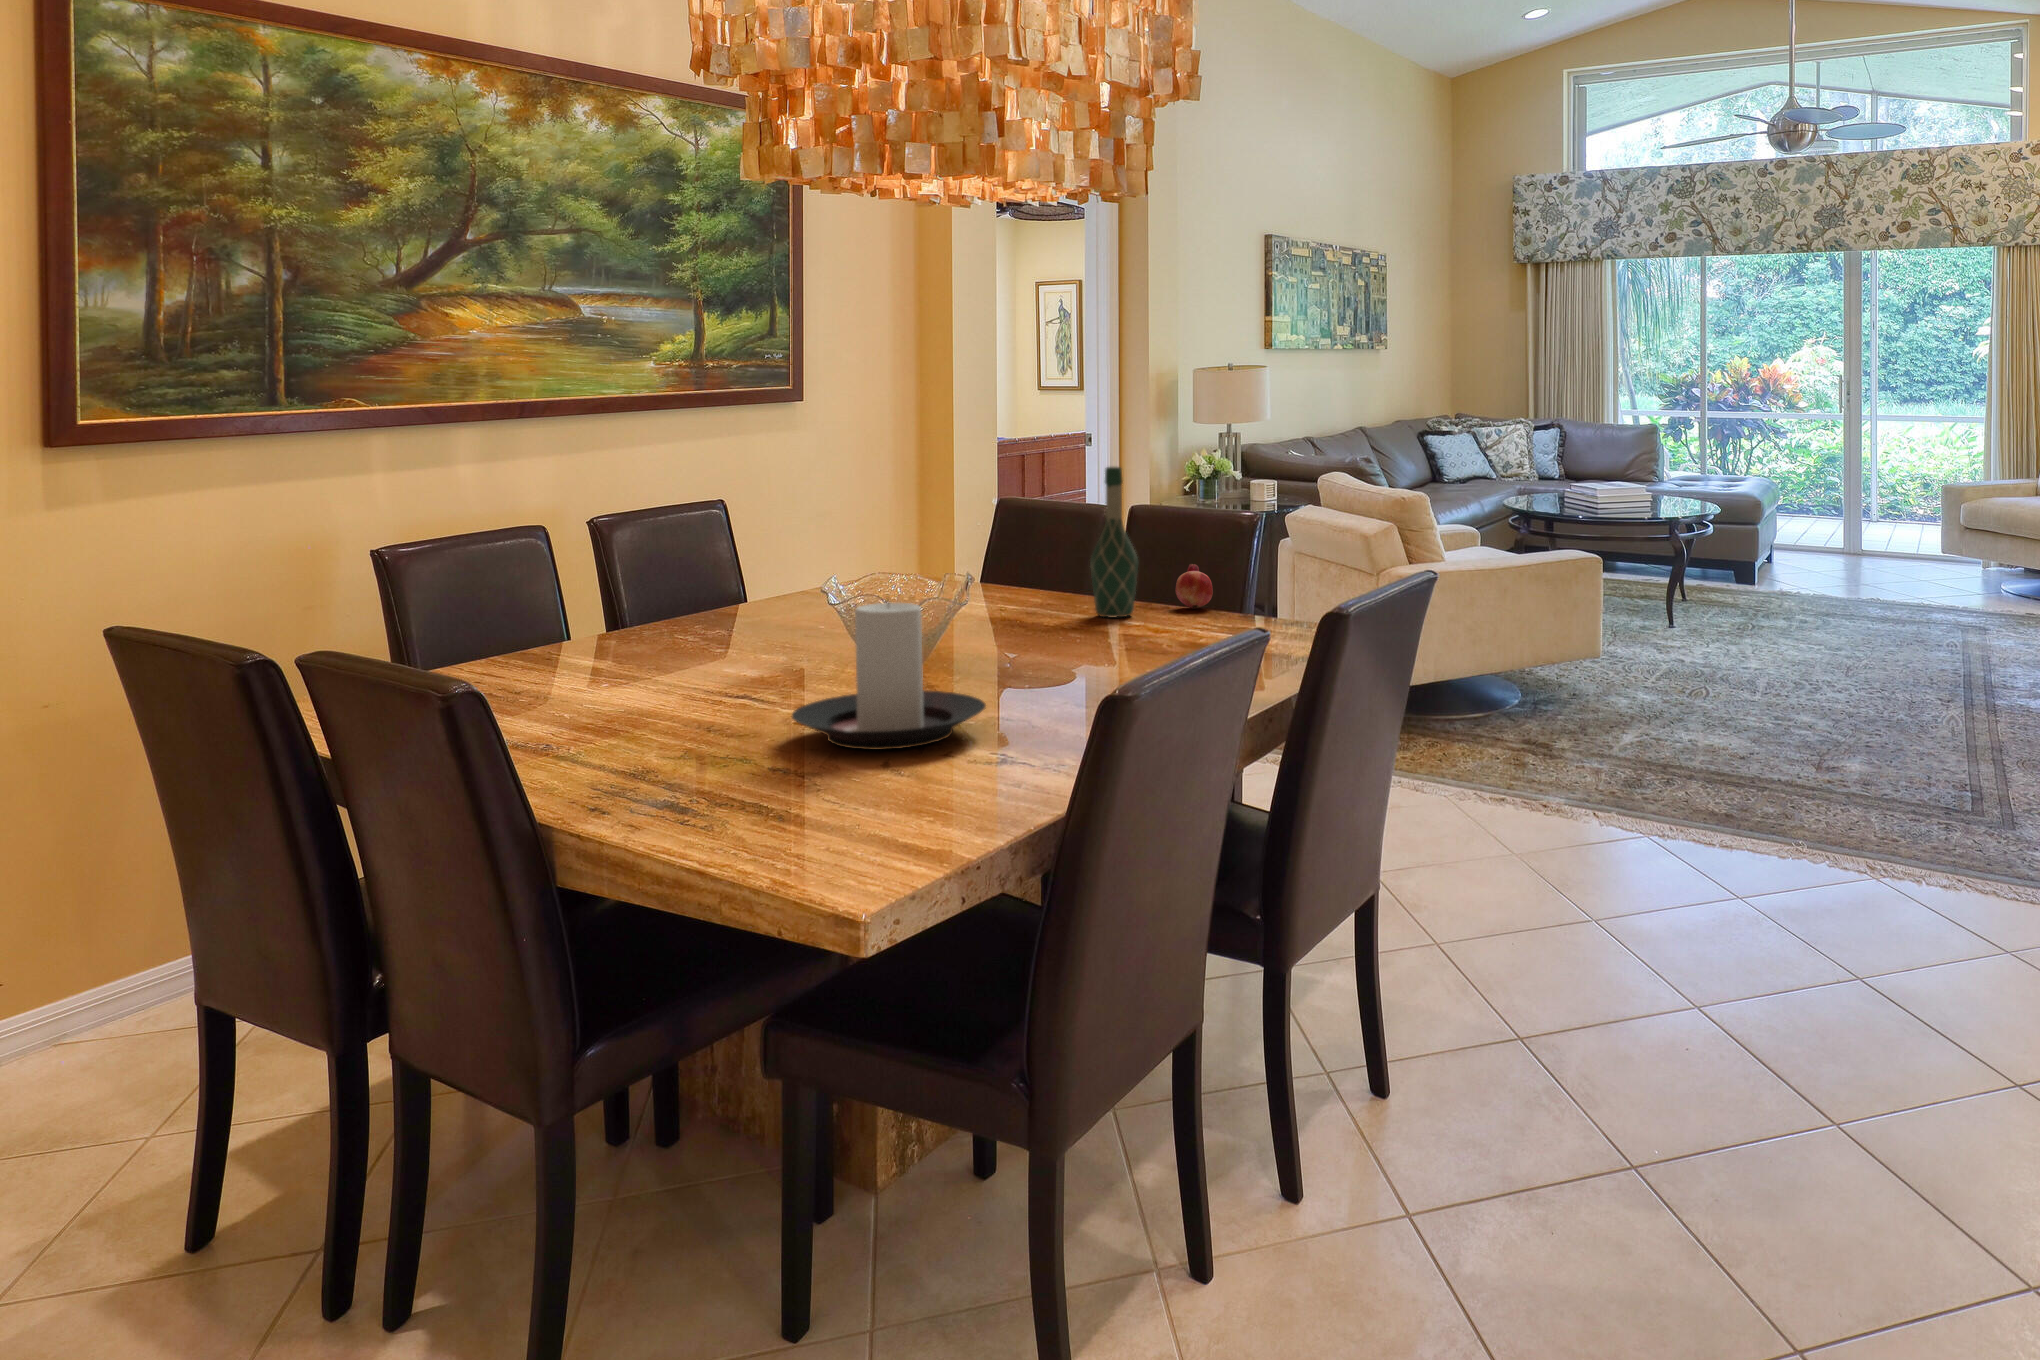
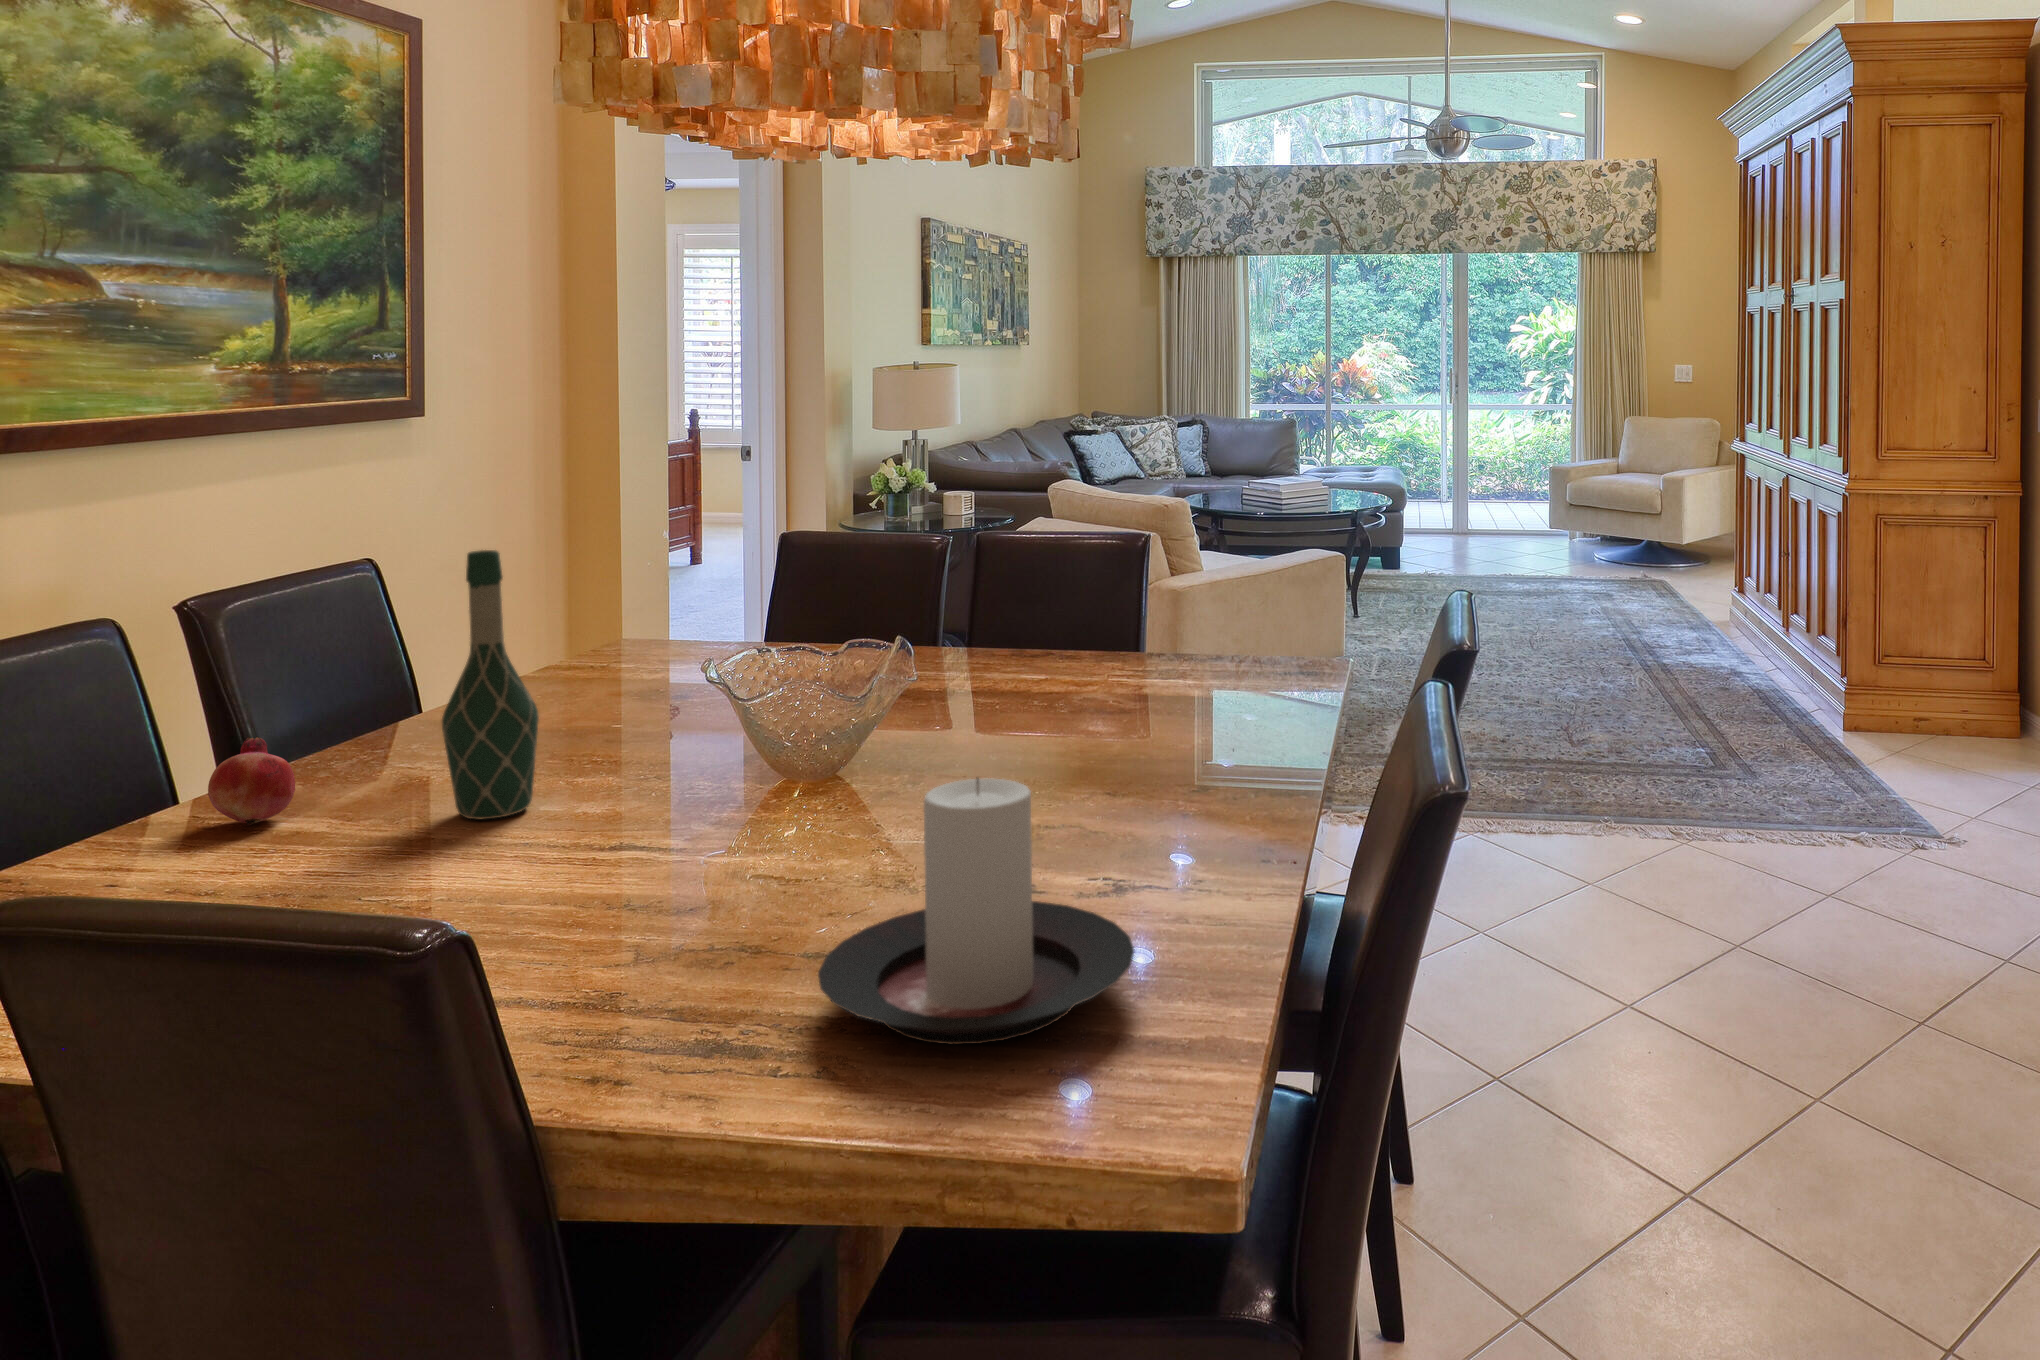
wine bottle: present [1090,467,1138,617] -> present [442,550,539,819]
fruit: present [1176,564,1213,609] -> present [208,737,295,825]

